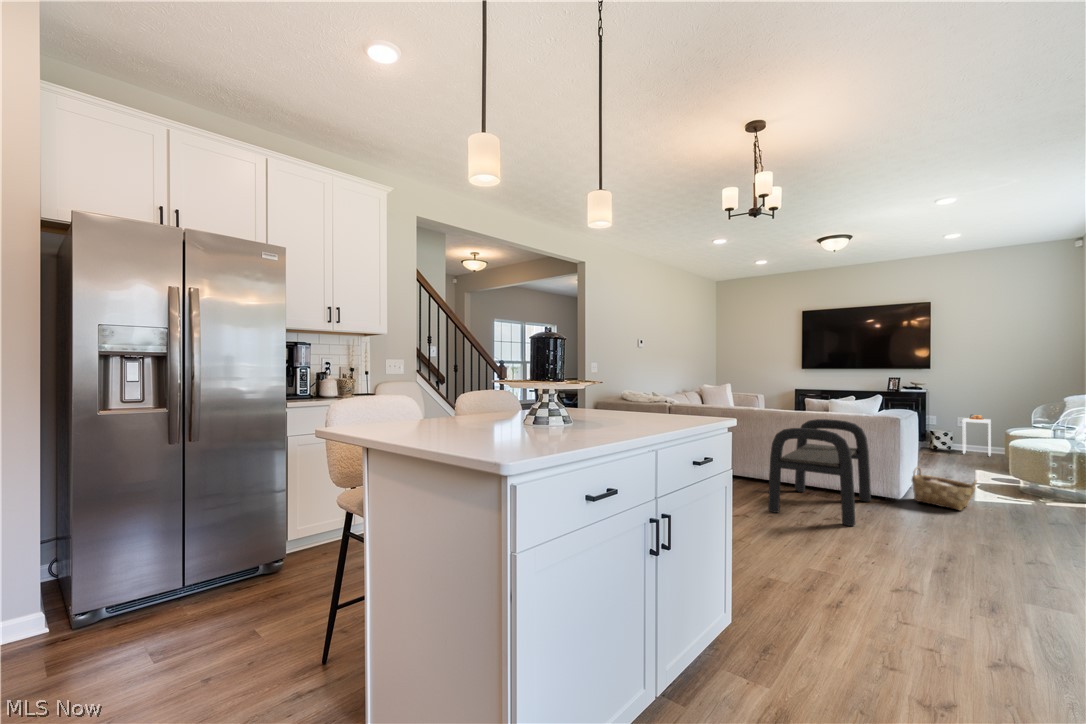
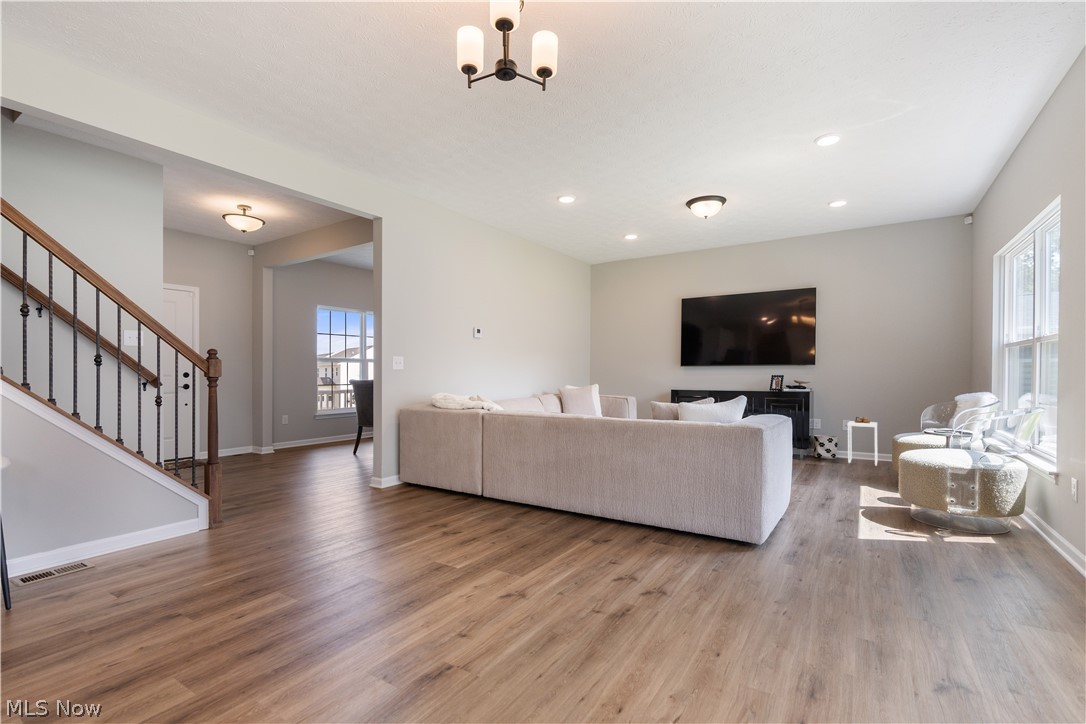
bench: present [768,419,871,526] -> none [565,431,724,608]
woven basket: present [912,467,977,510] -> none [777,495,860,561]

